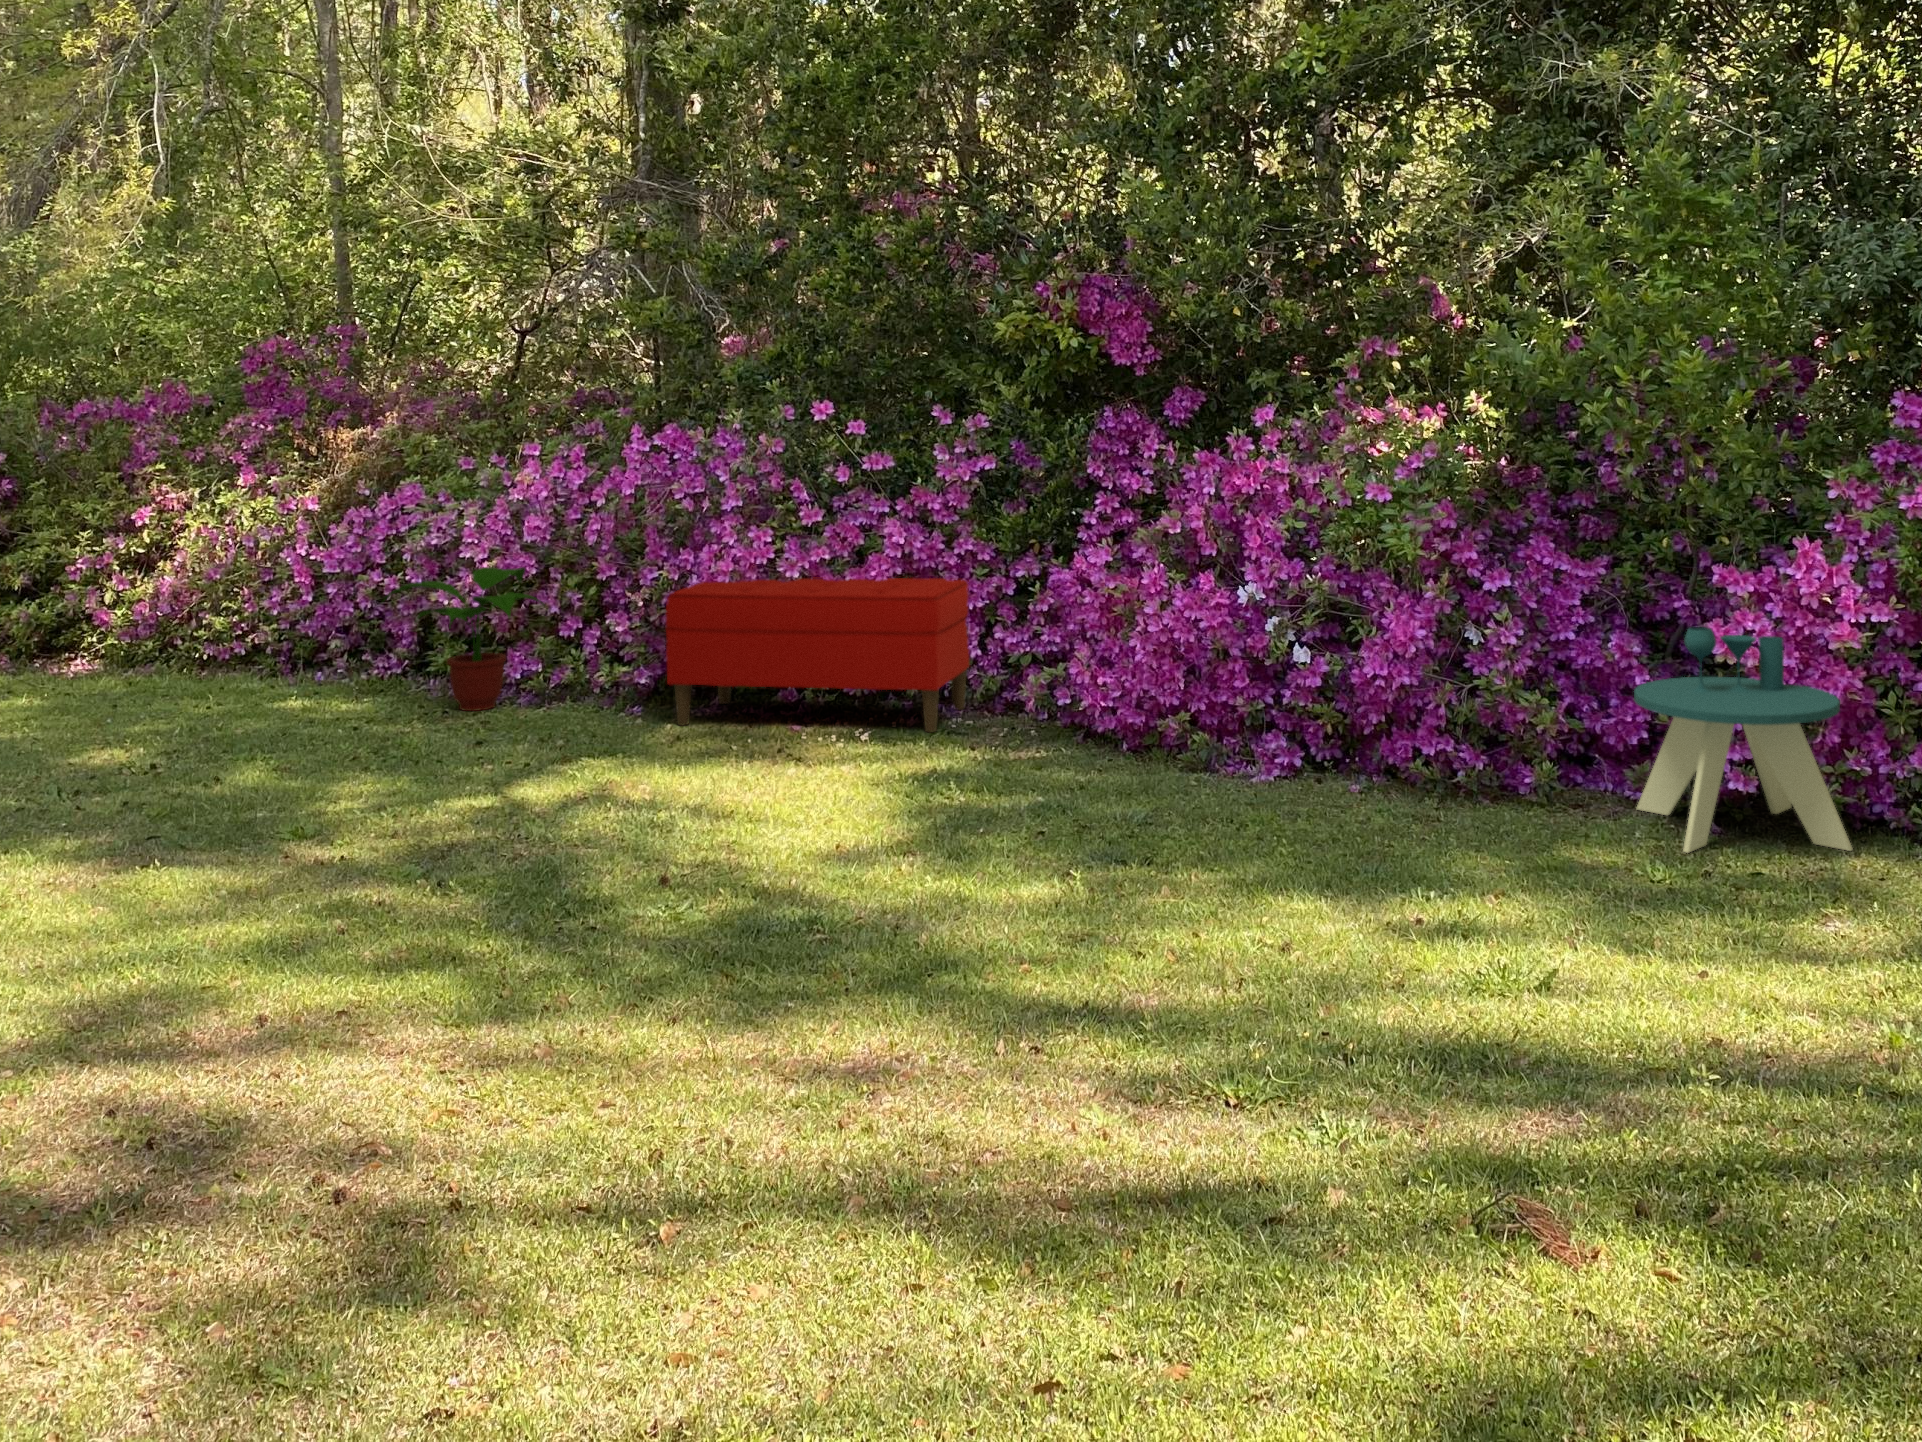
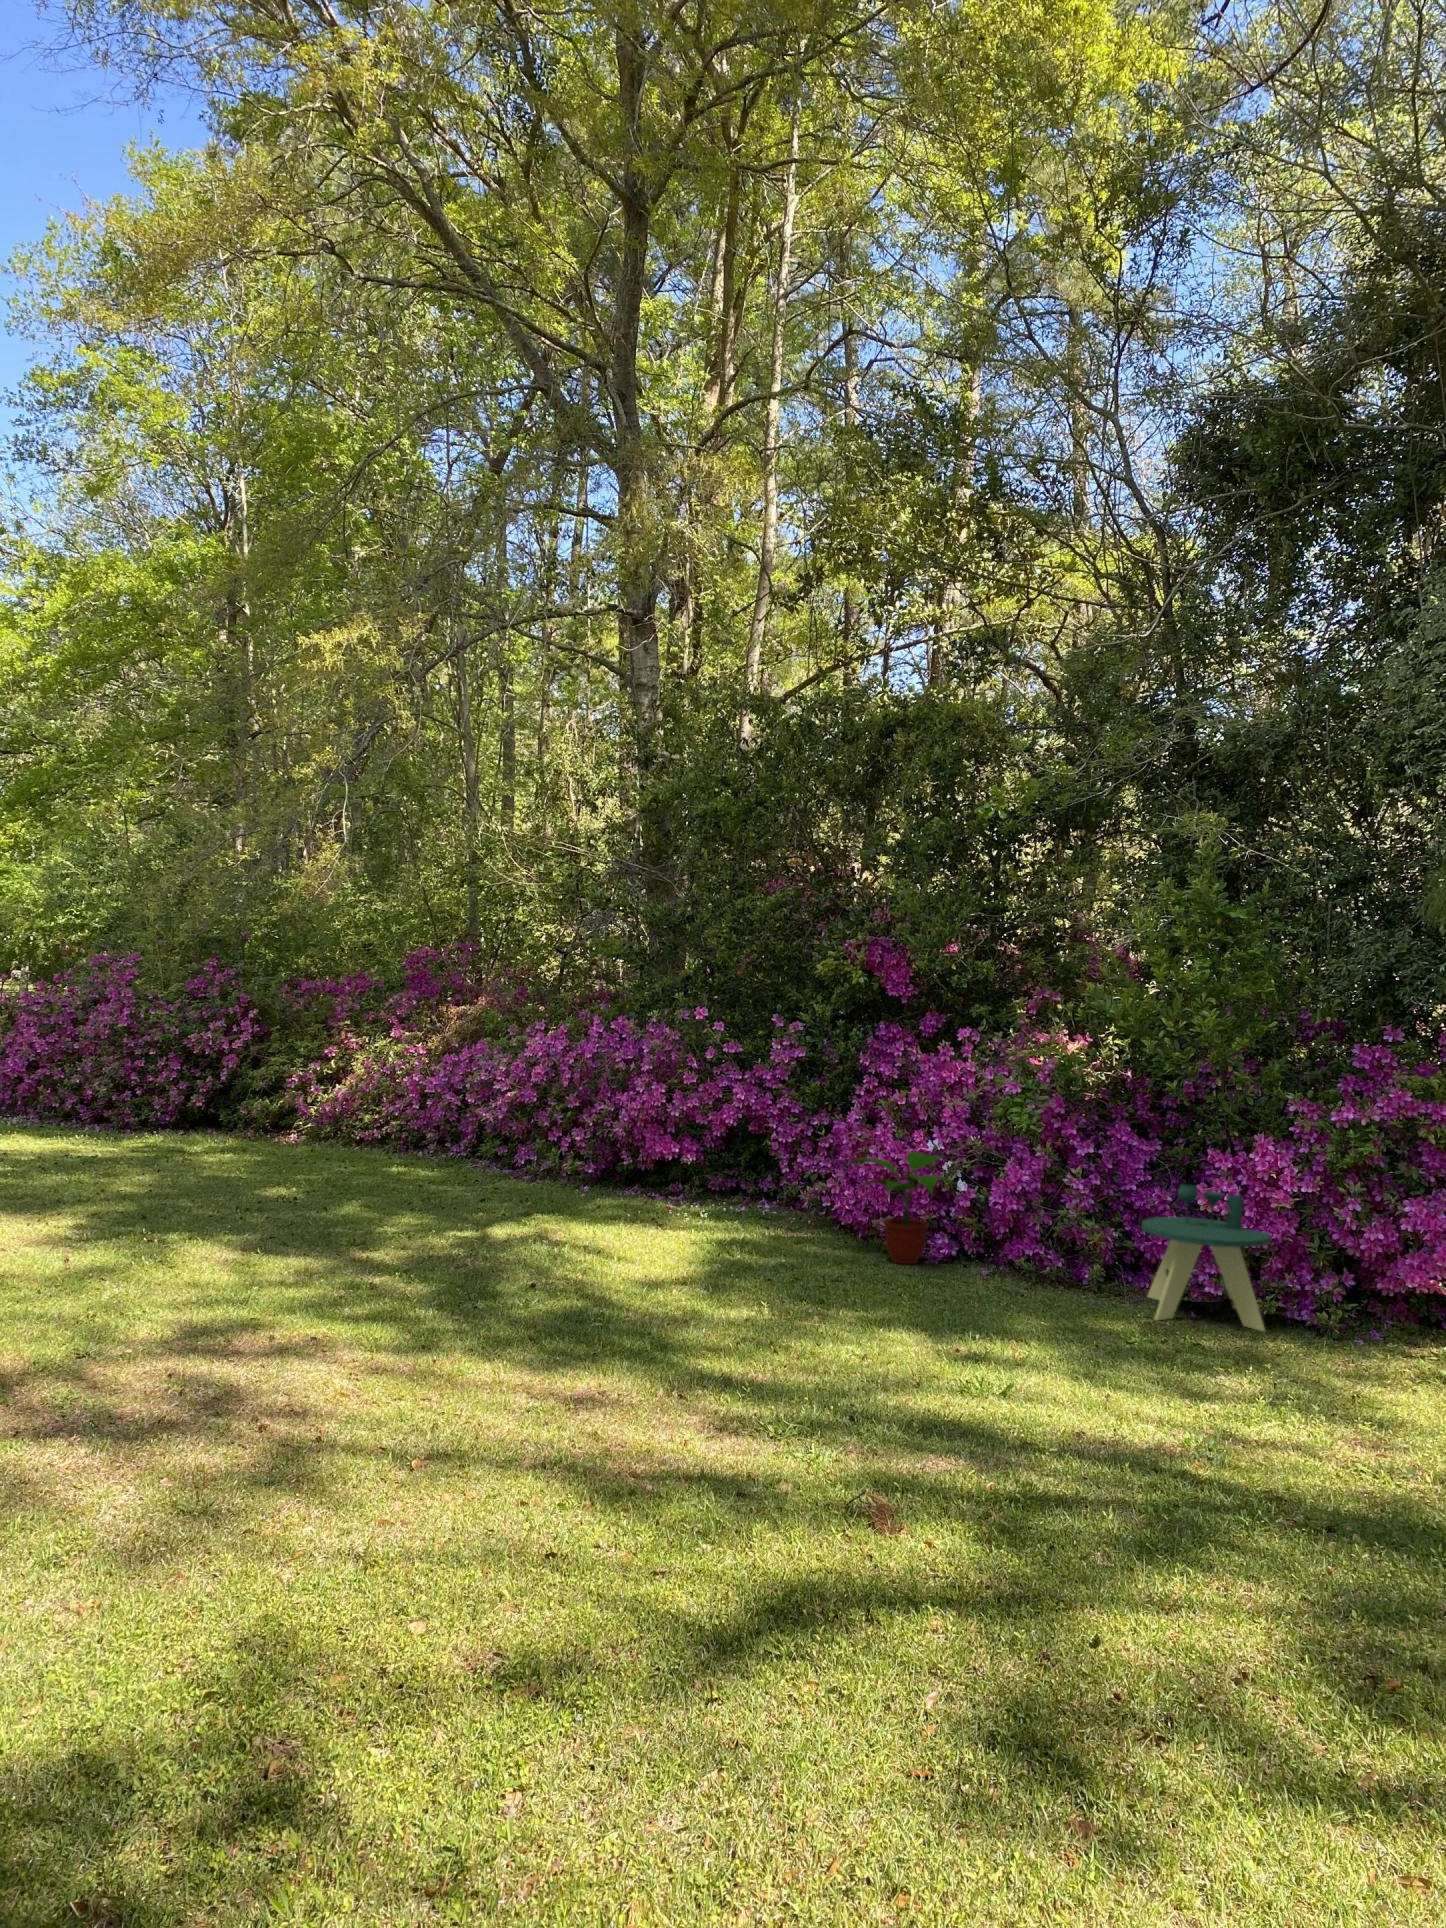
potted plant: present [384,567,543,711] -> present [843,1152,956,1264]
bench: present [666,577,969,732] -> none [598,1110,785,1214]

